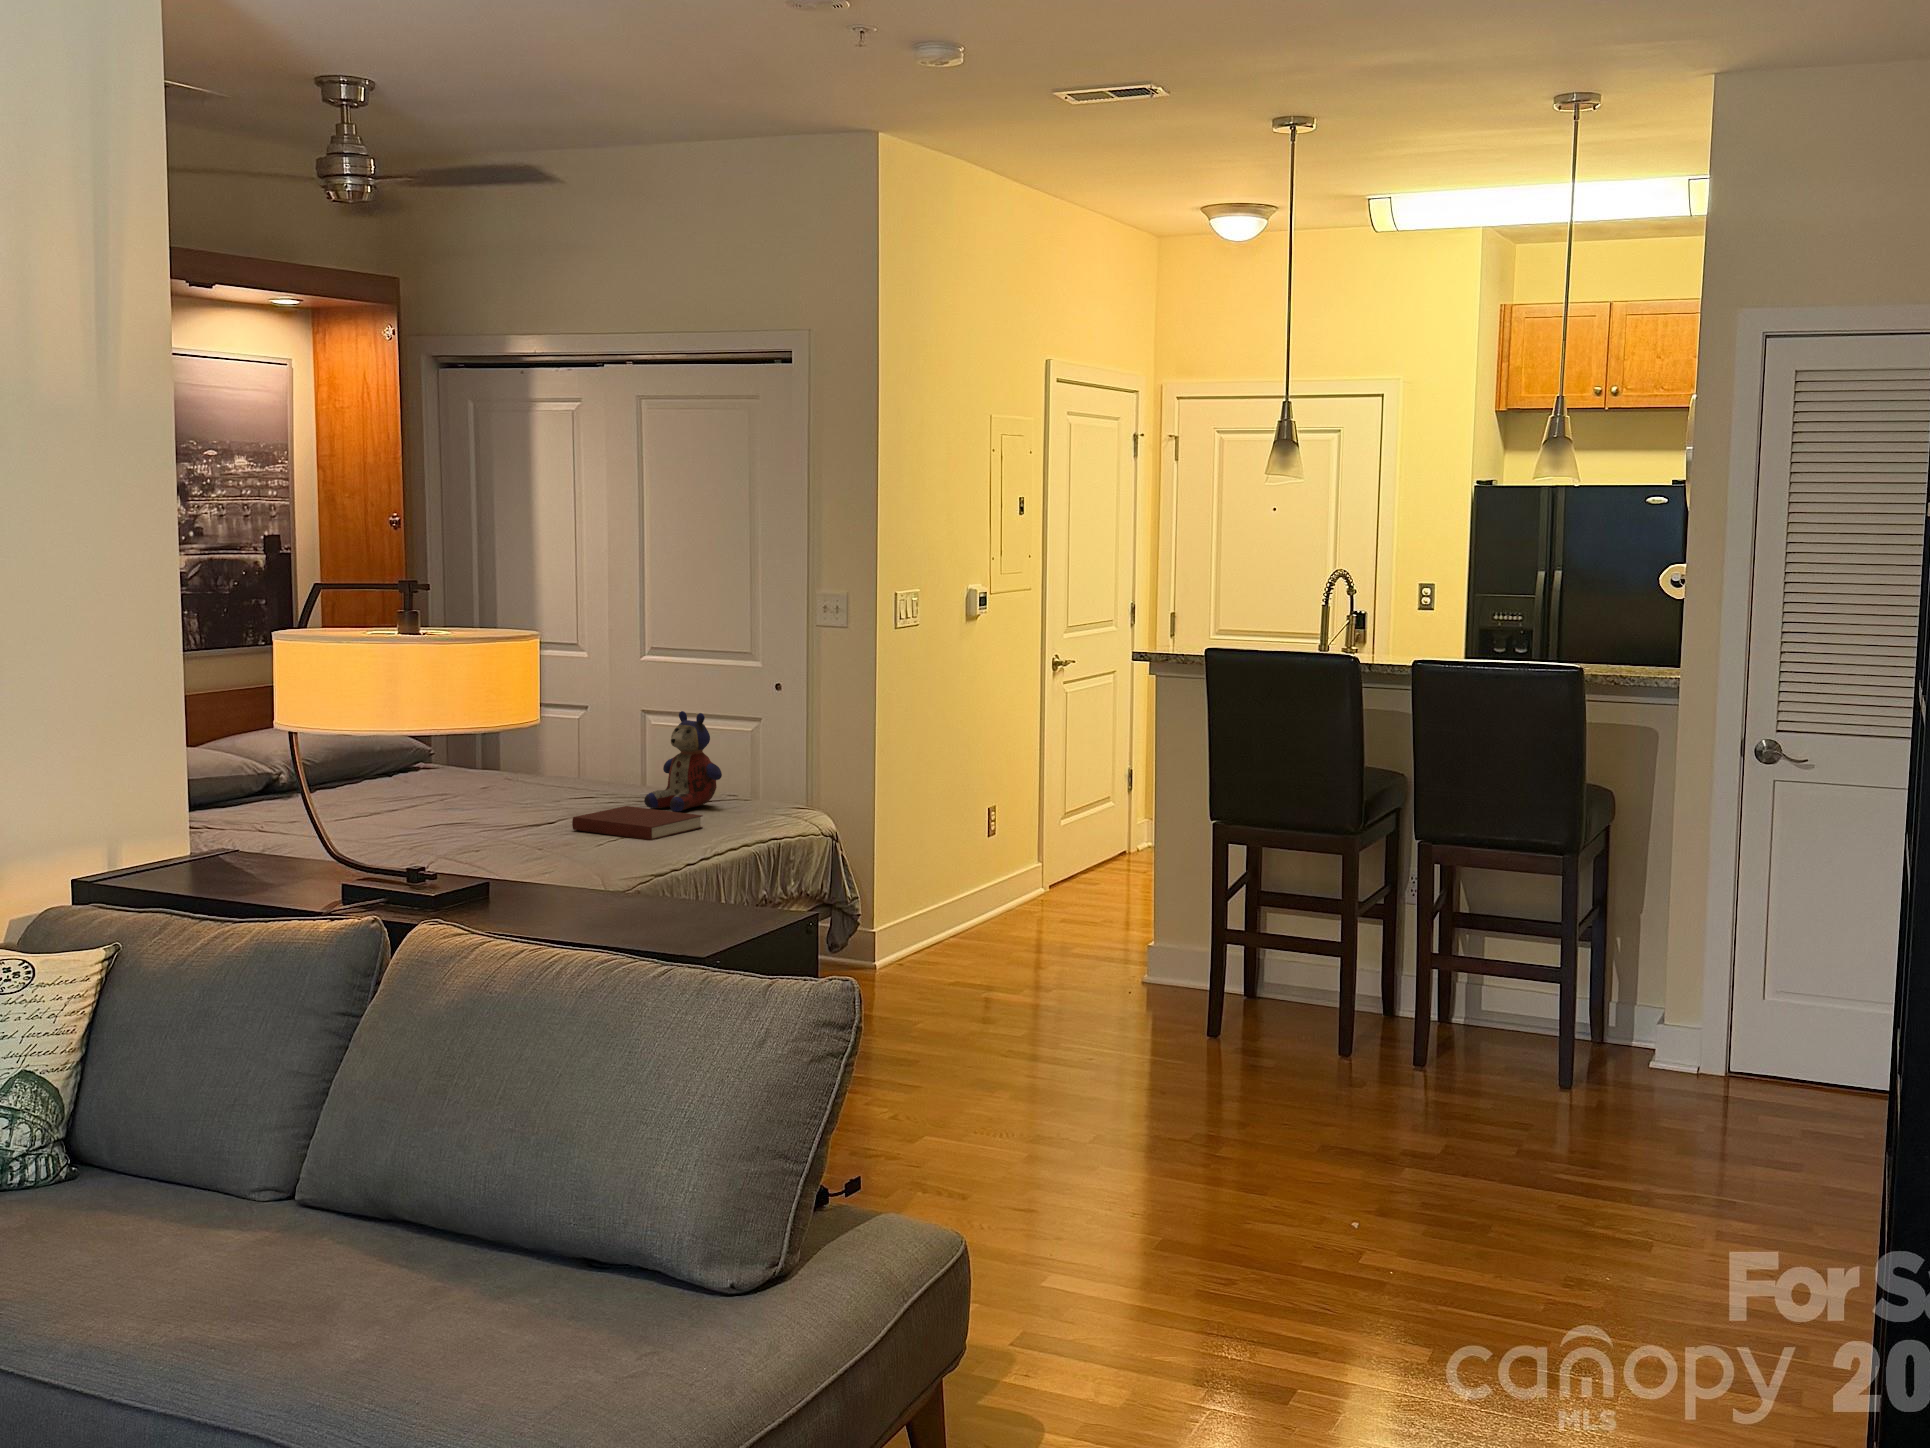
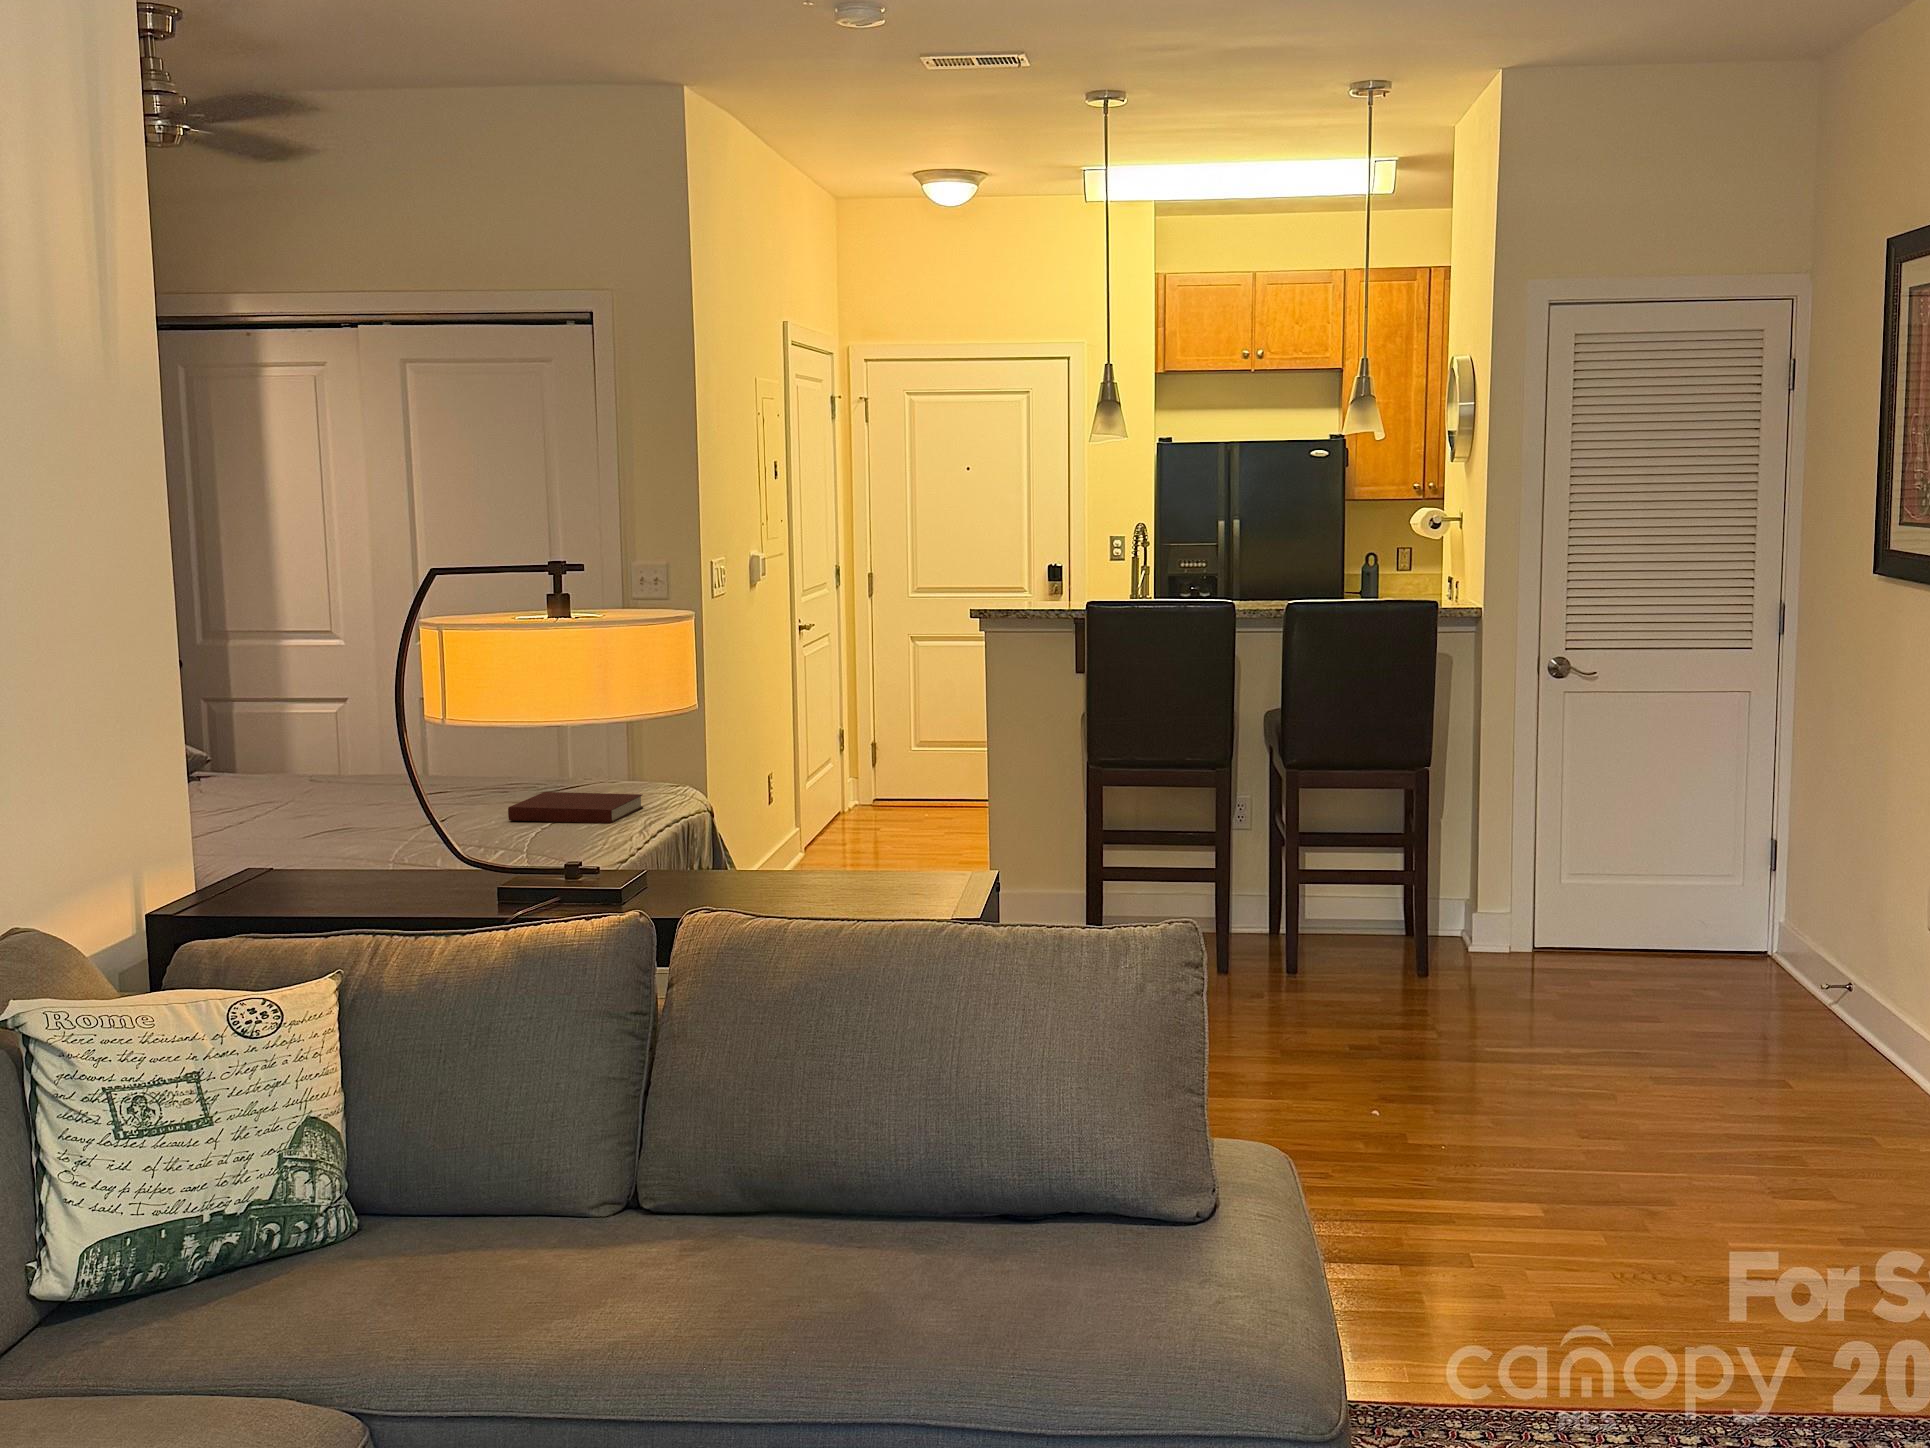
stuffed bear: present [644,711,722,812] -> none [543,690,625,795]

